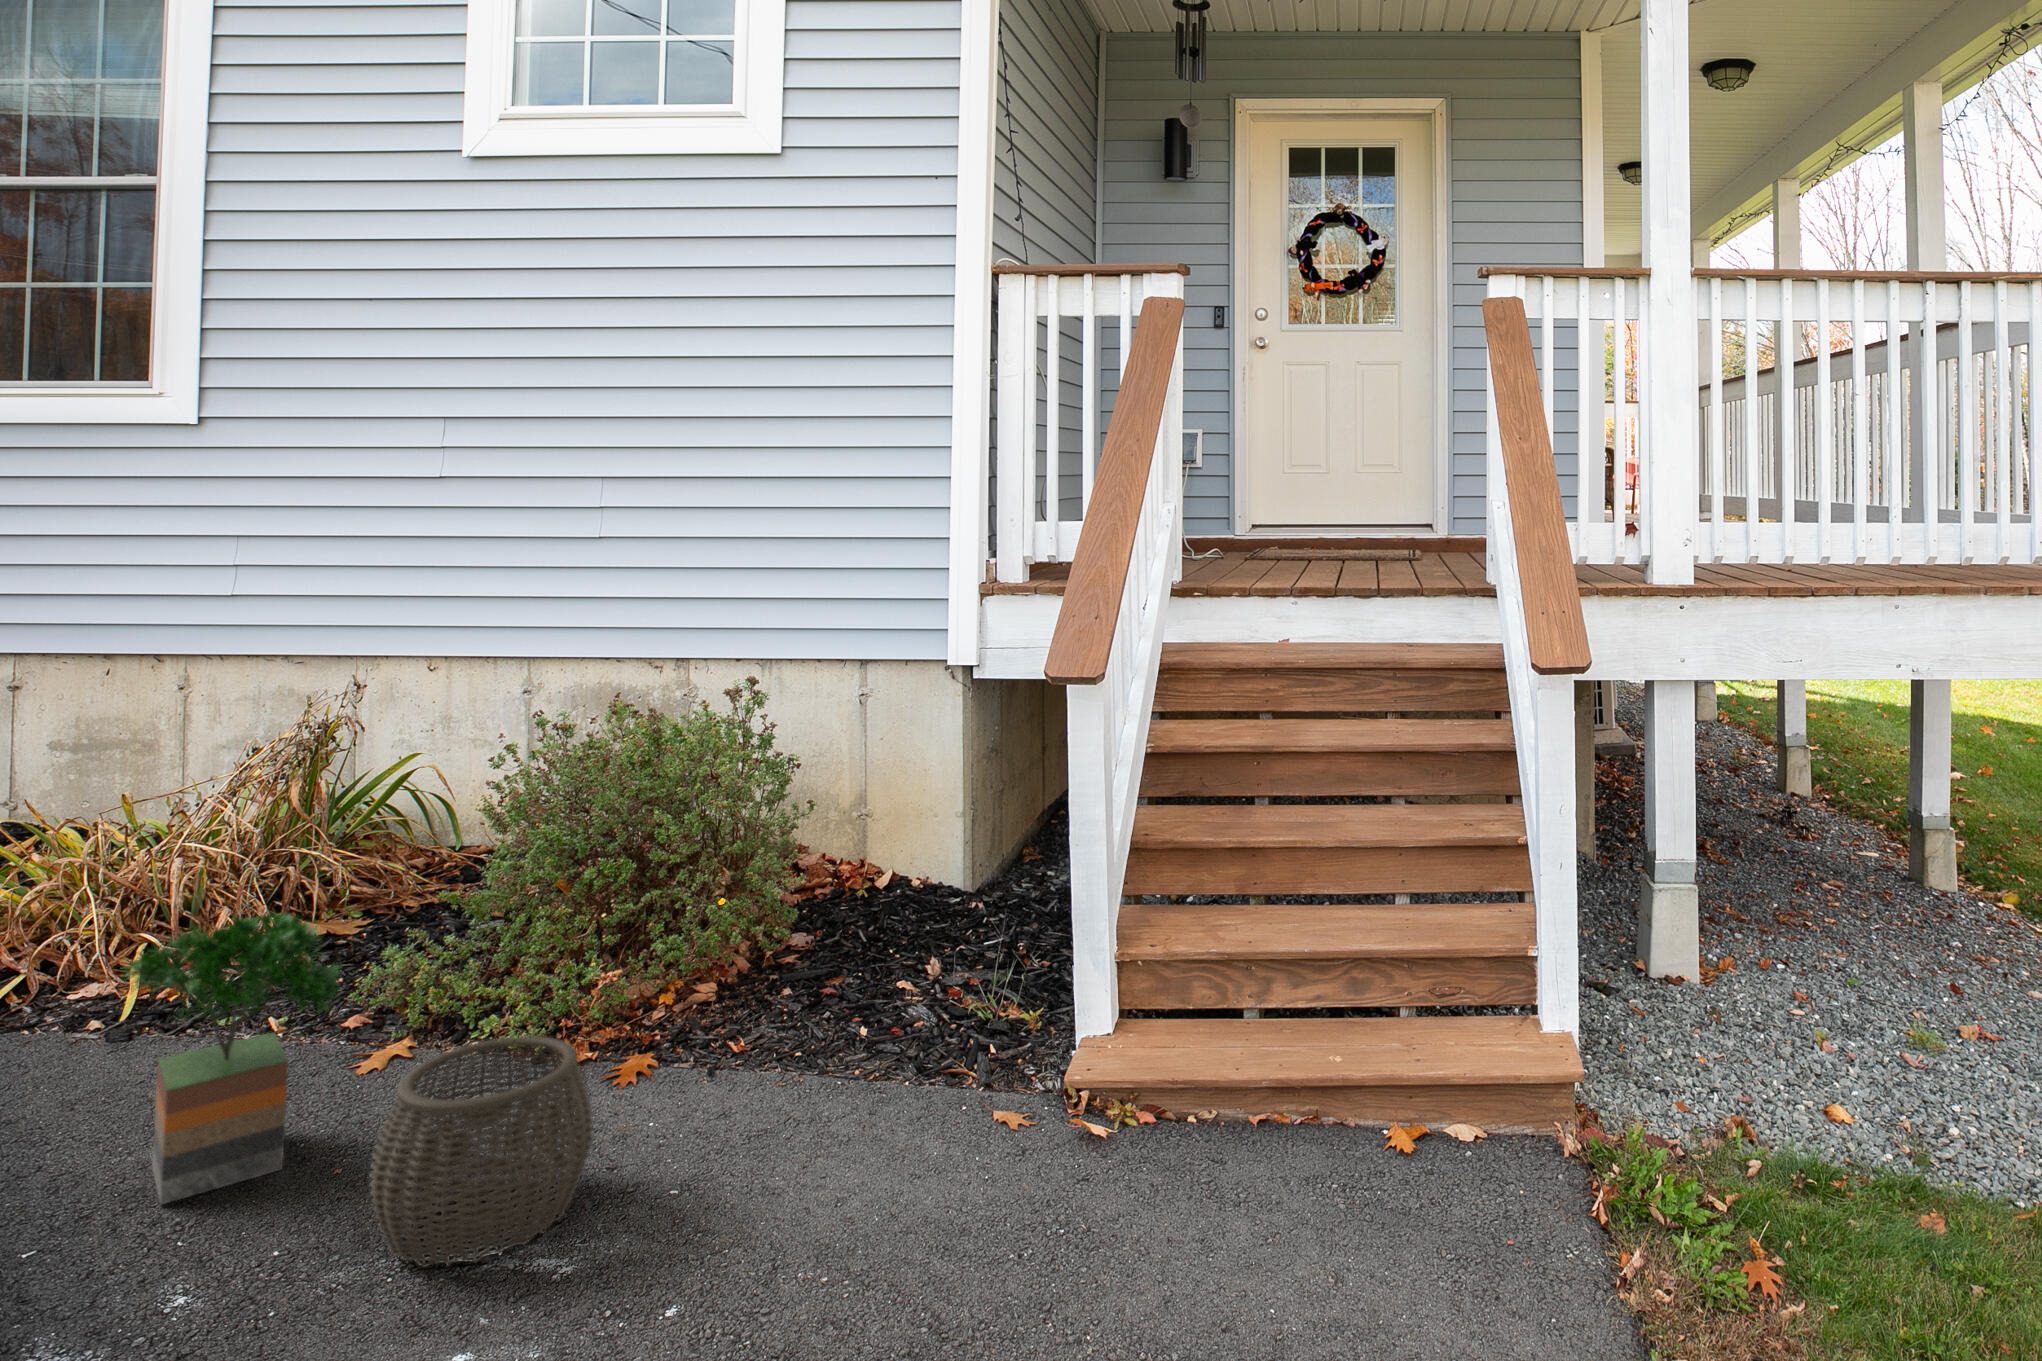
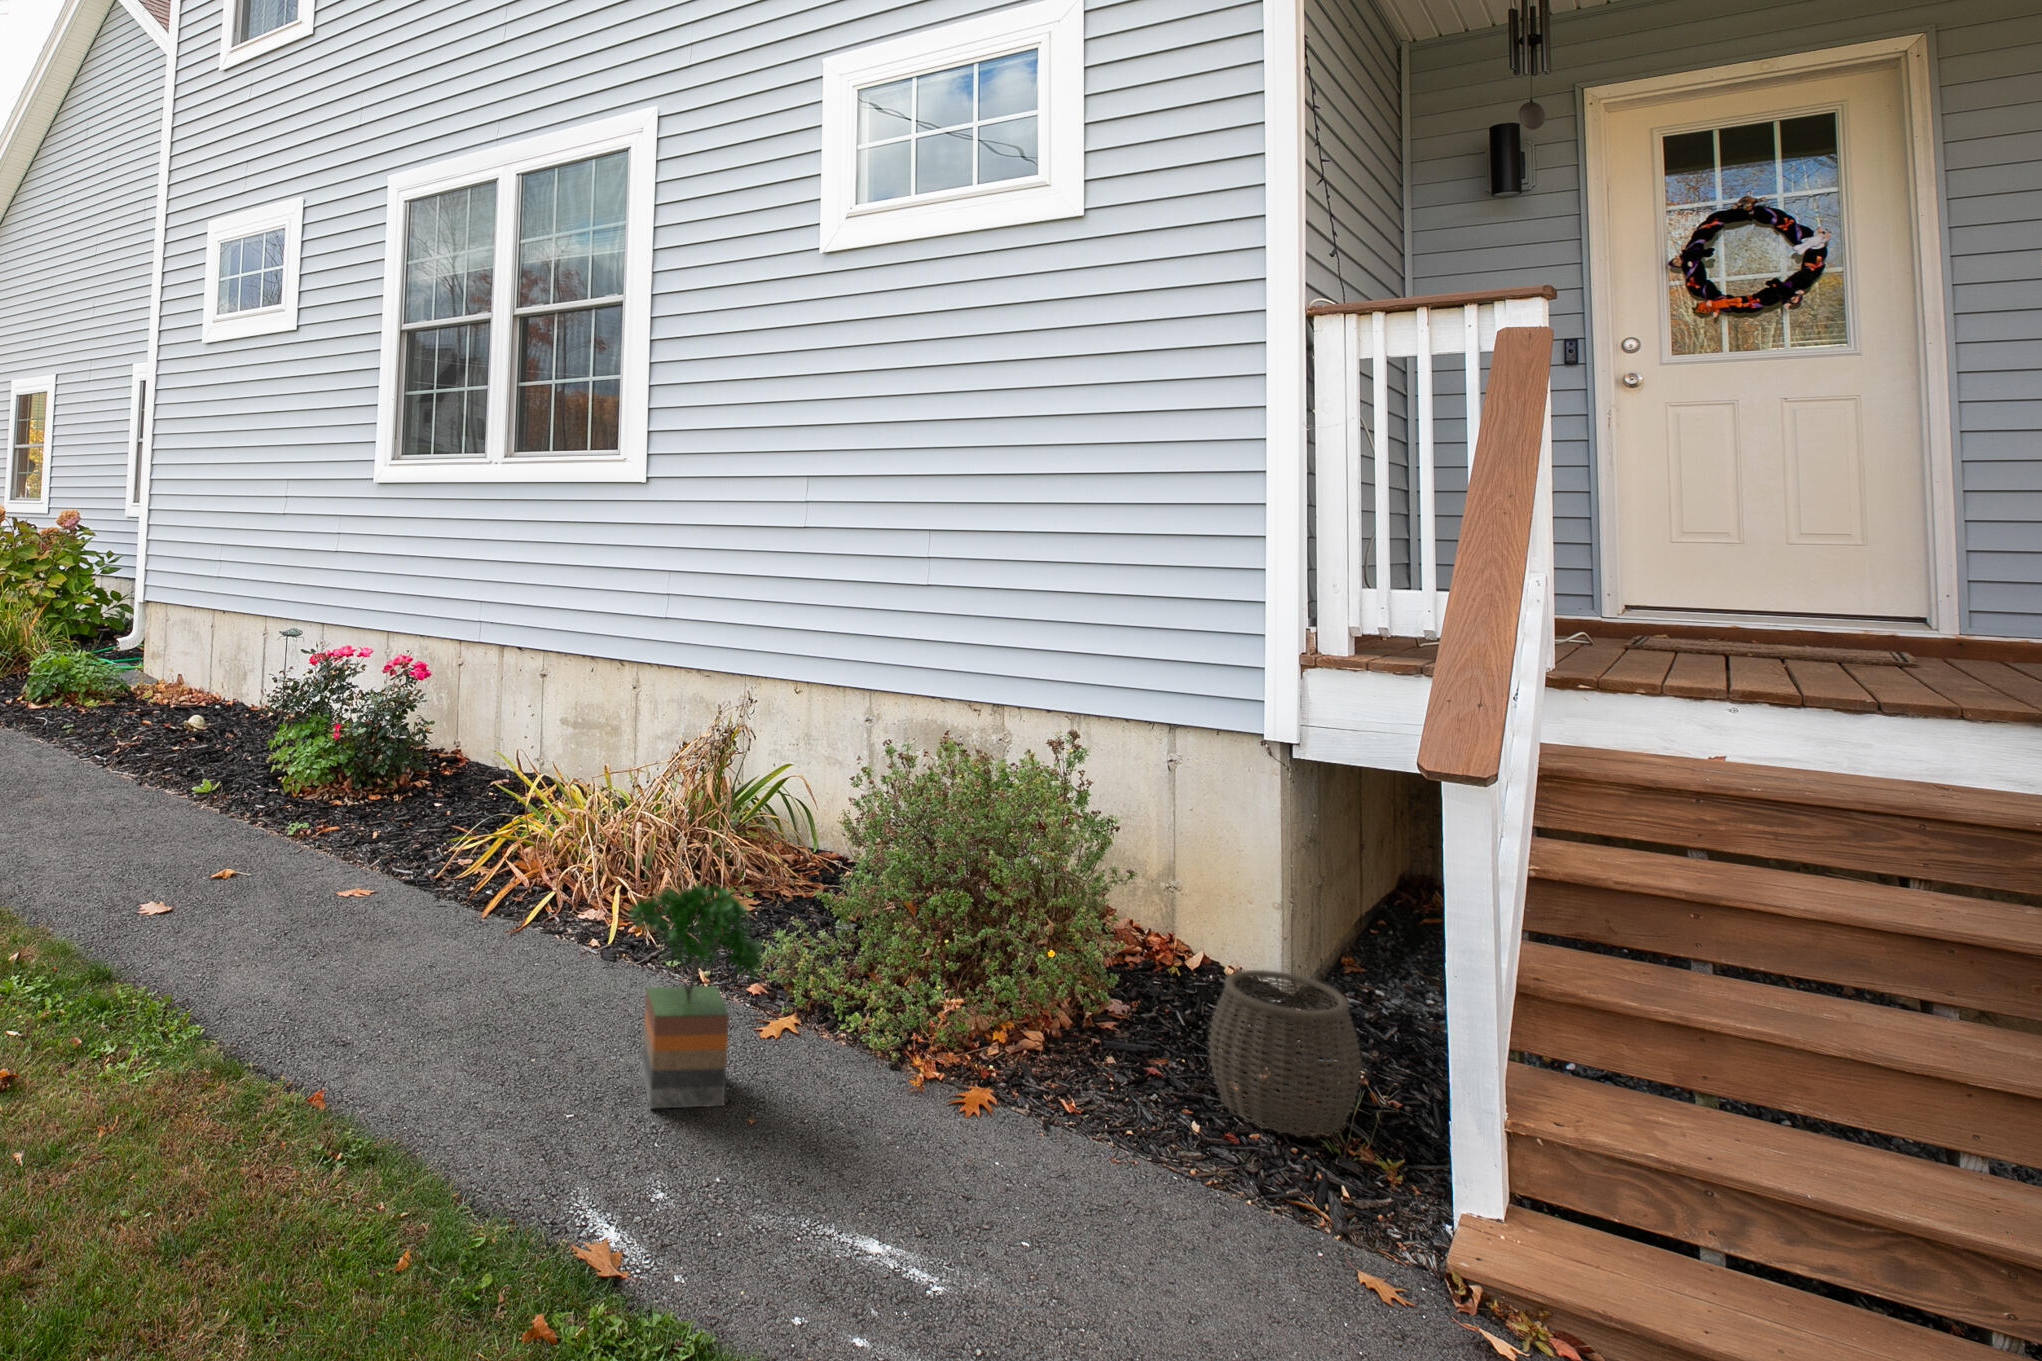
woven basket: present [369,1036,594,1267] -> present [1208,970,1362,1138]

